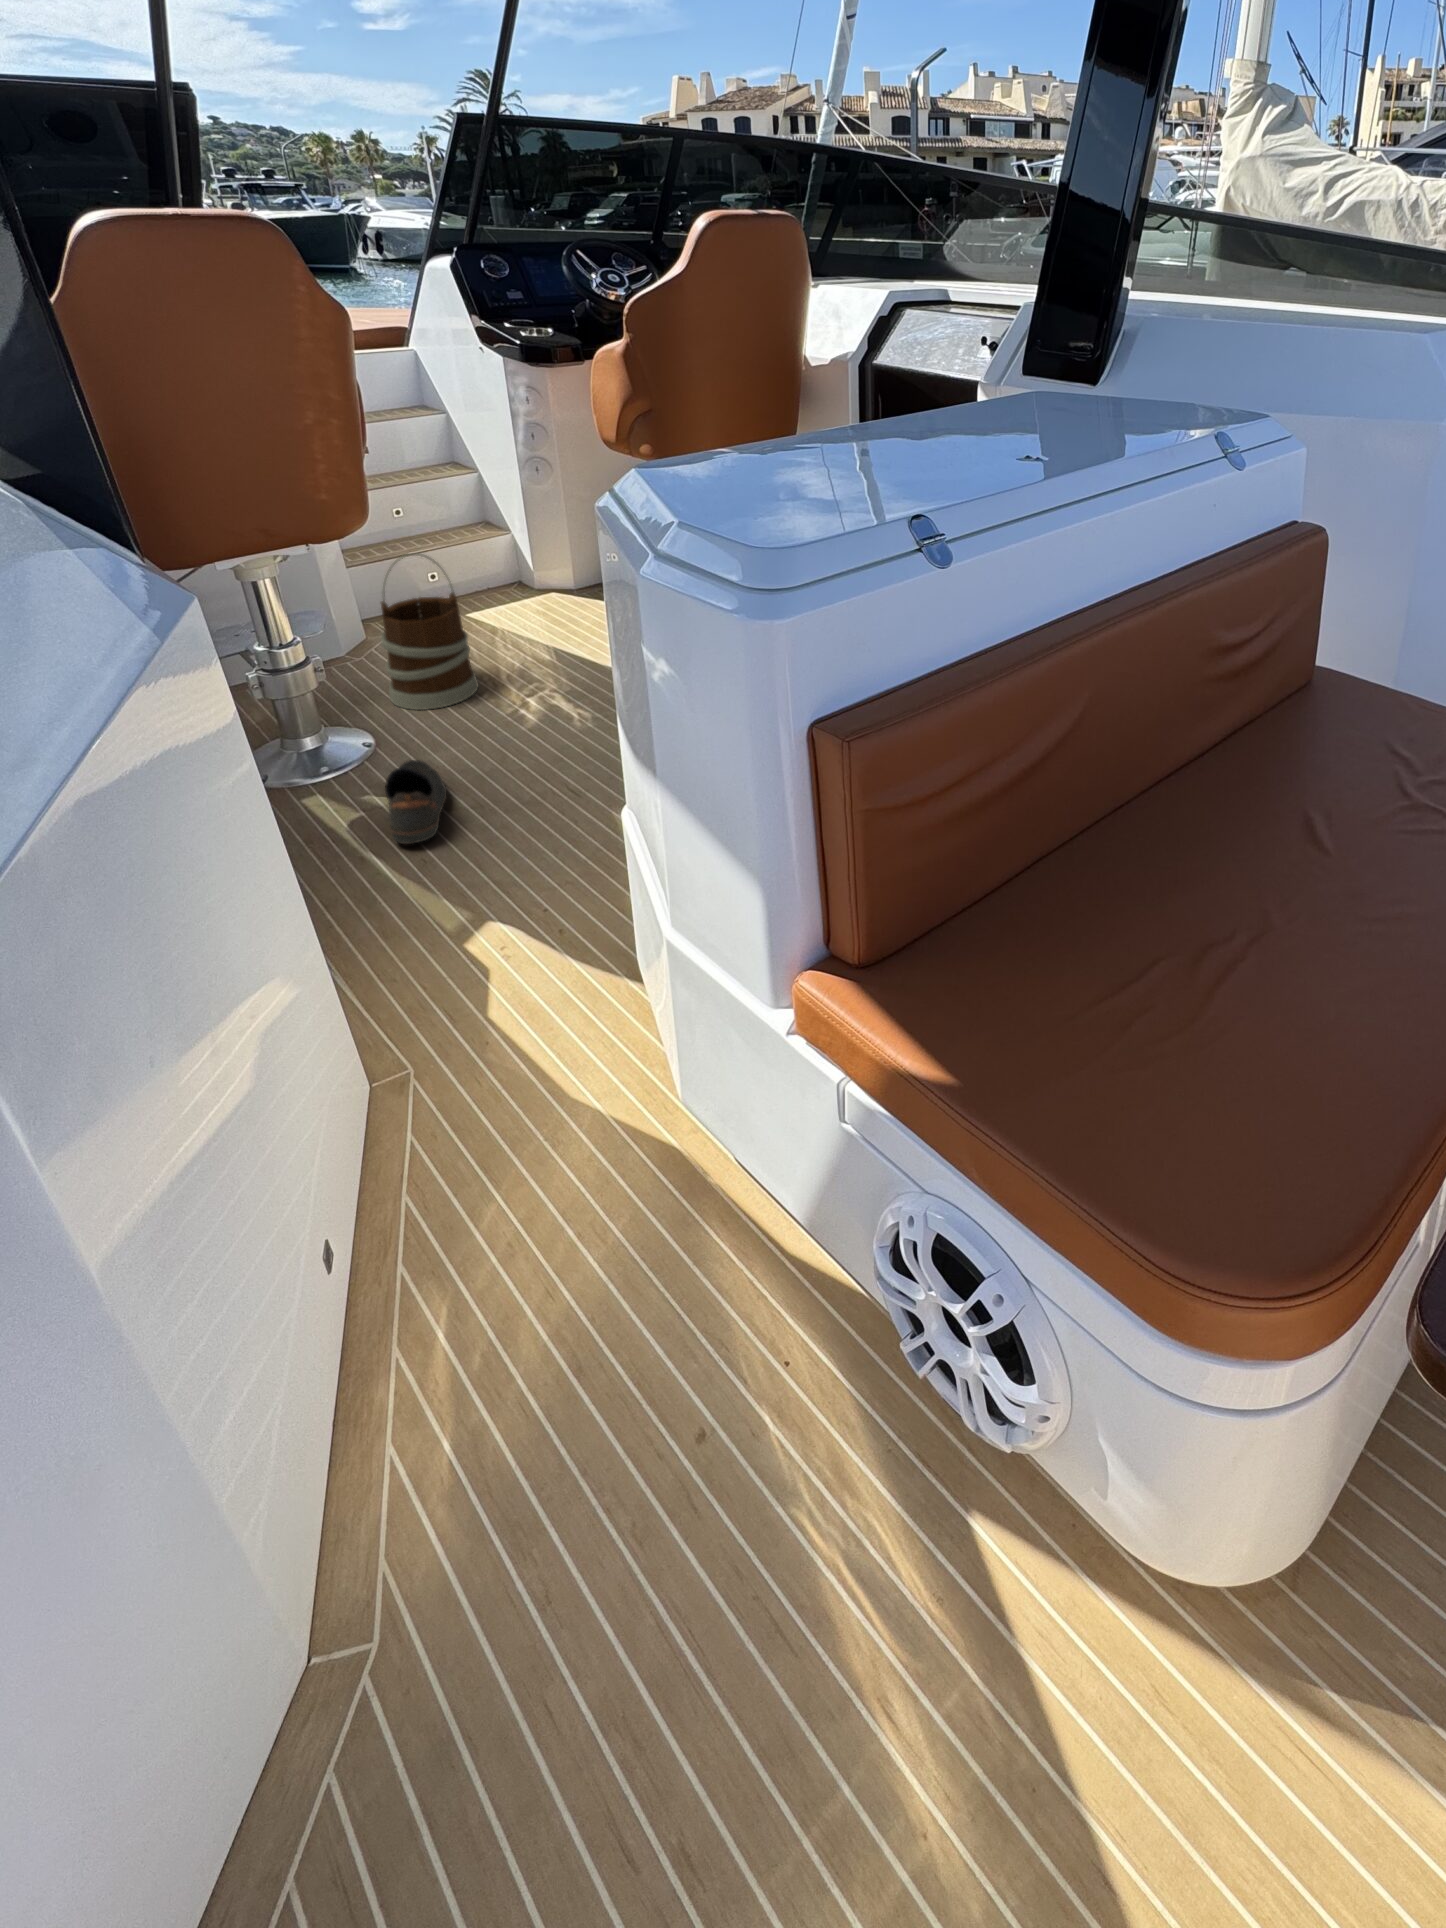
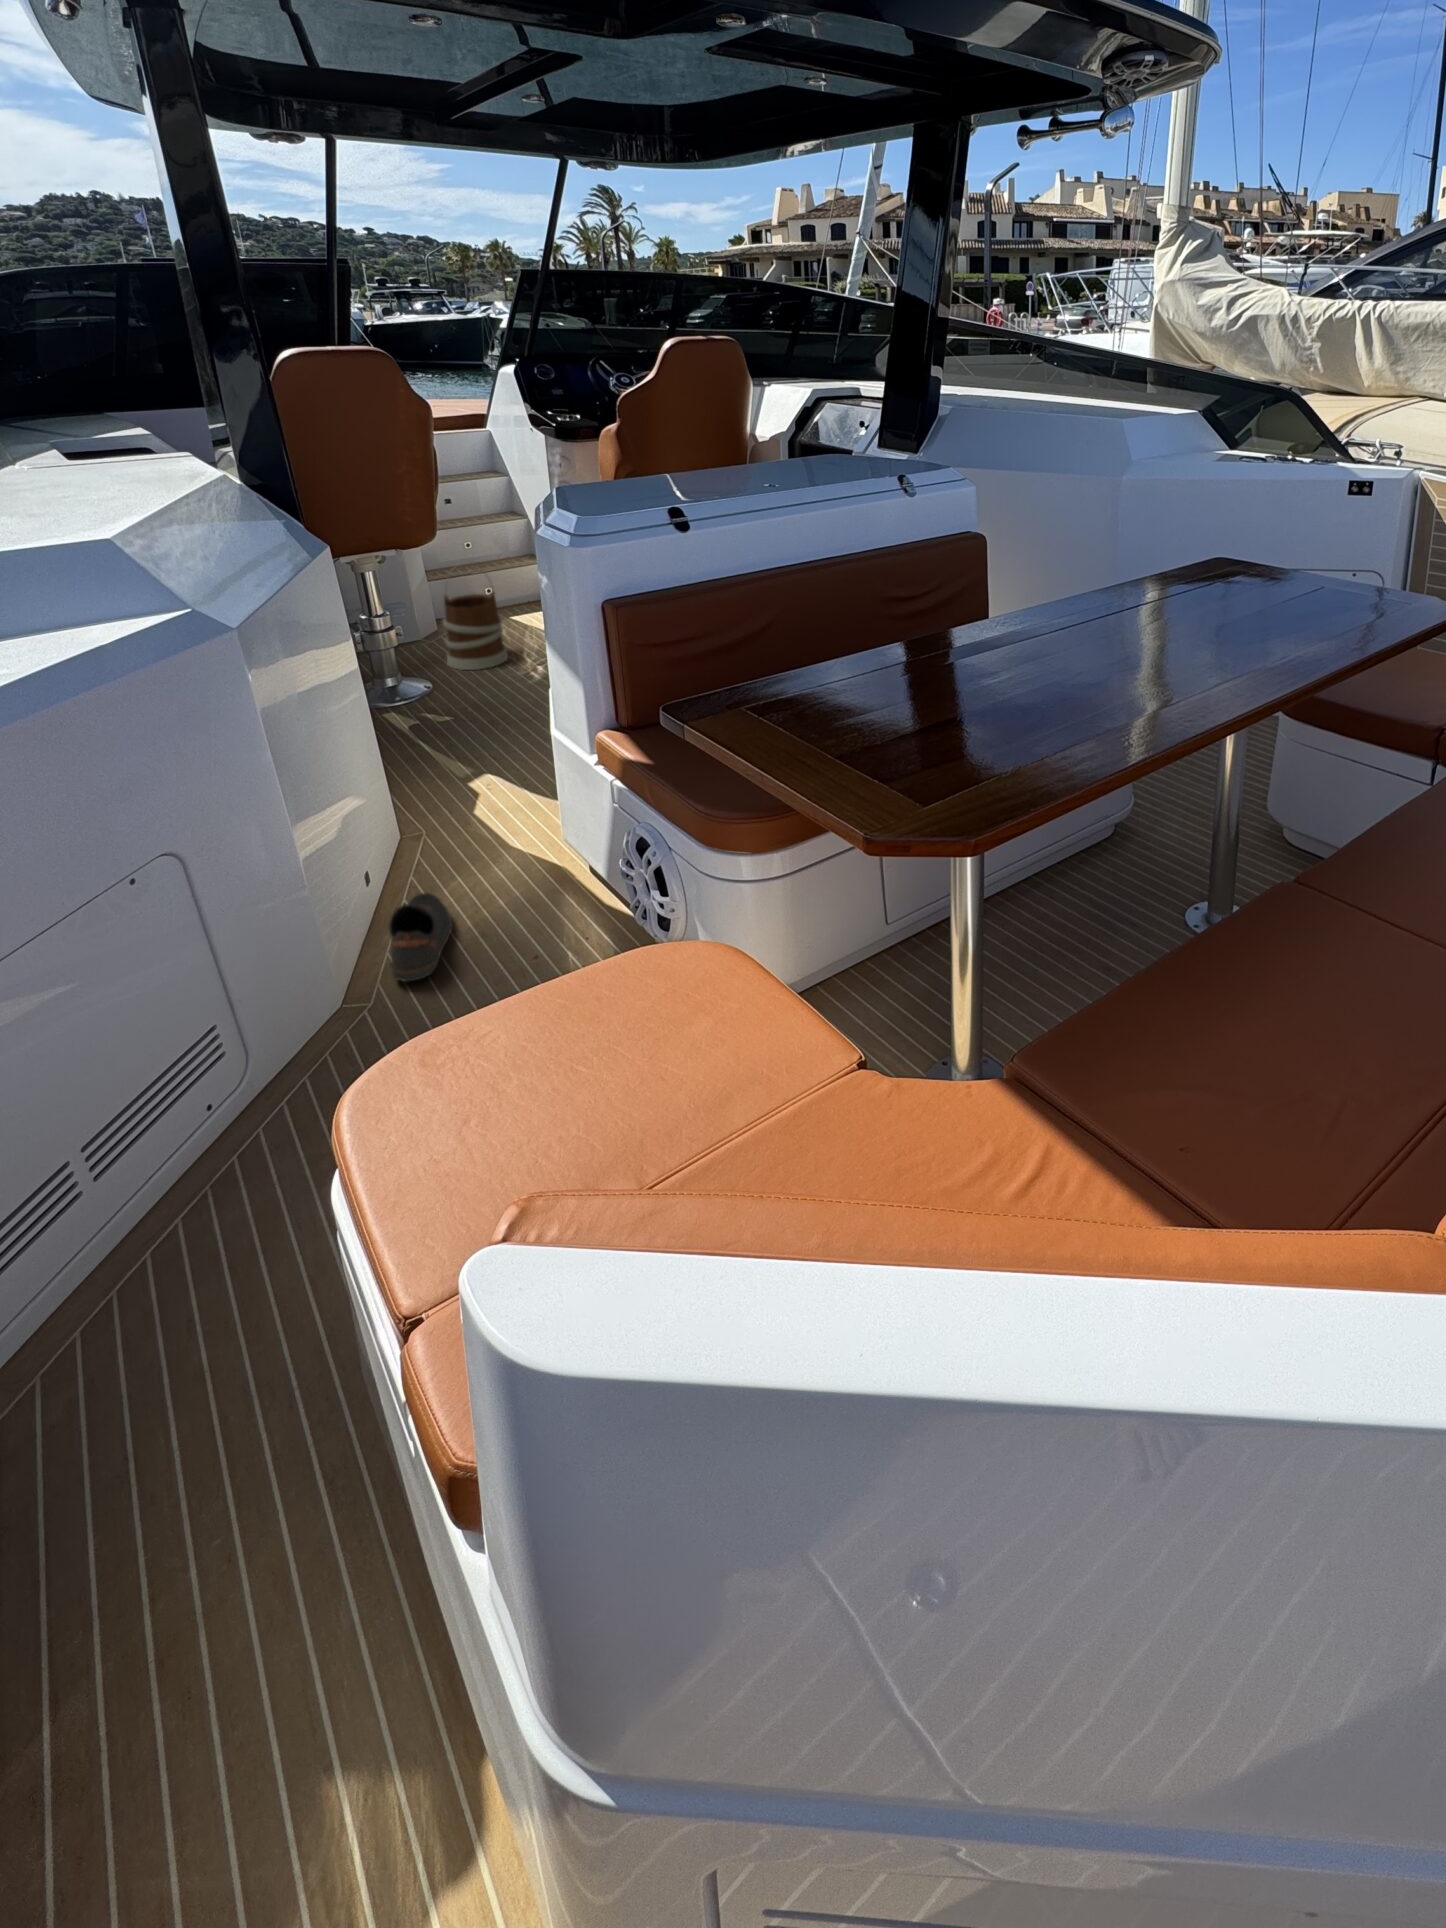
shoe: present [385,760,447,844] -> present [389,893,452,981]

